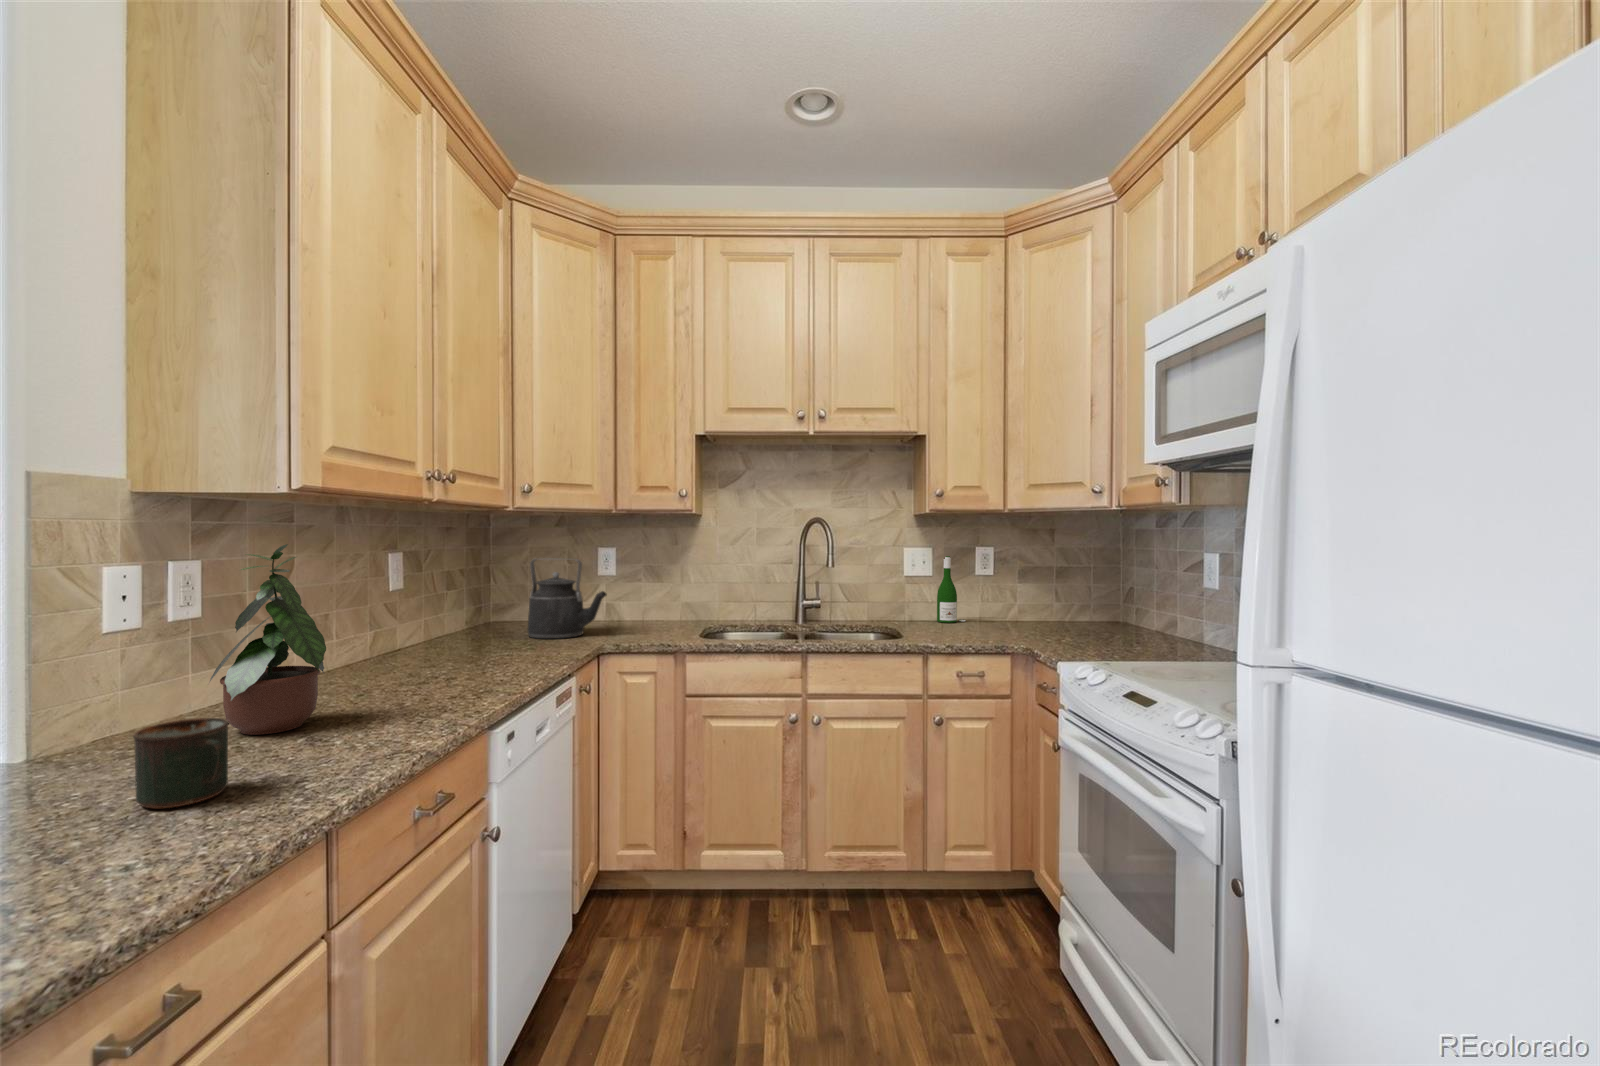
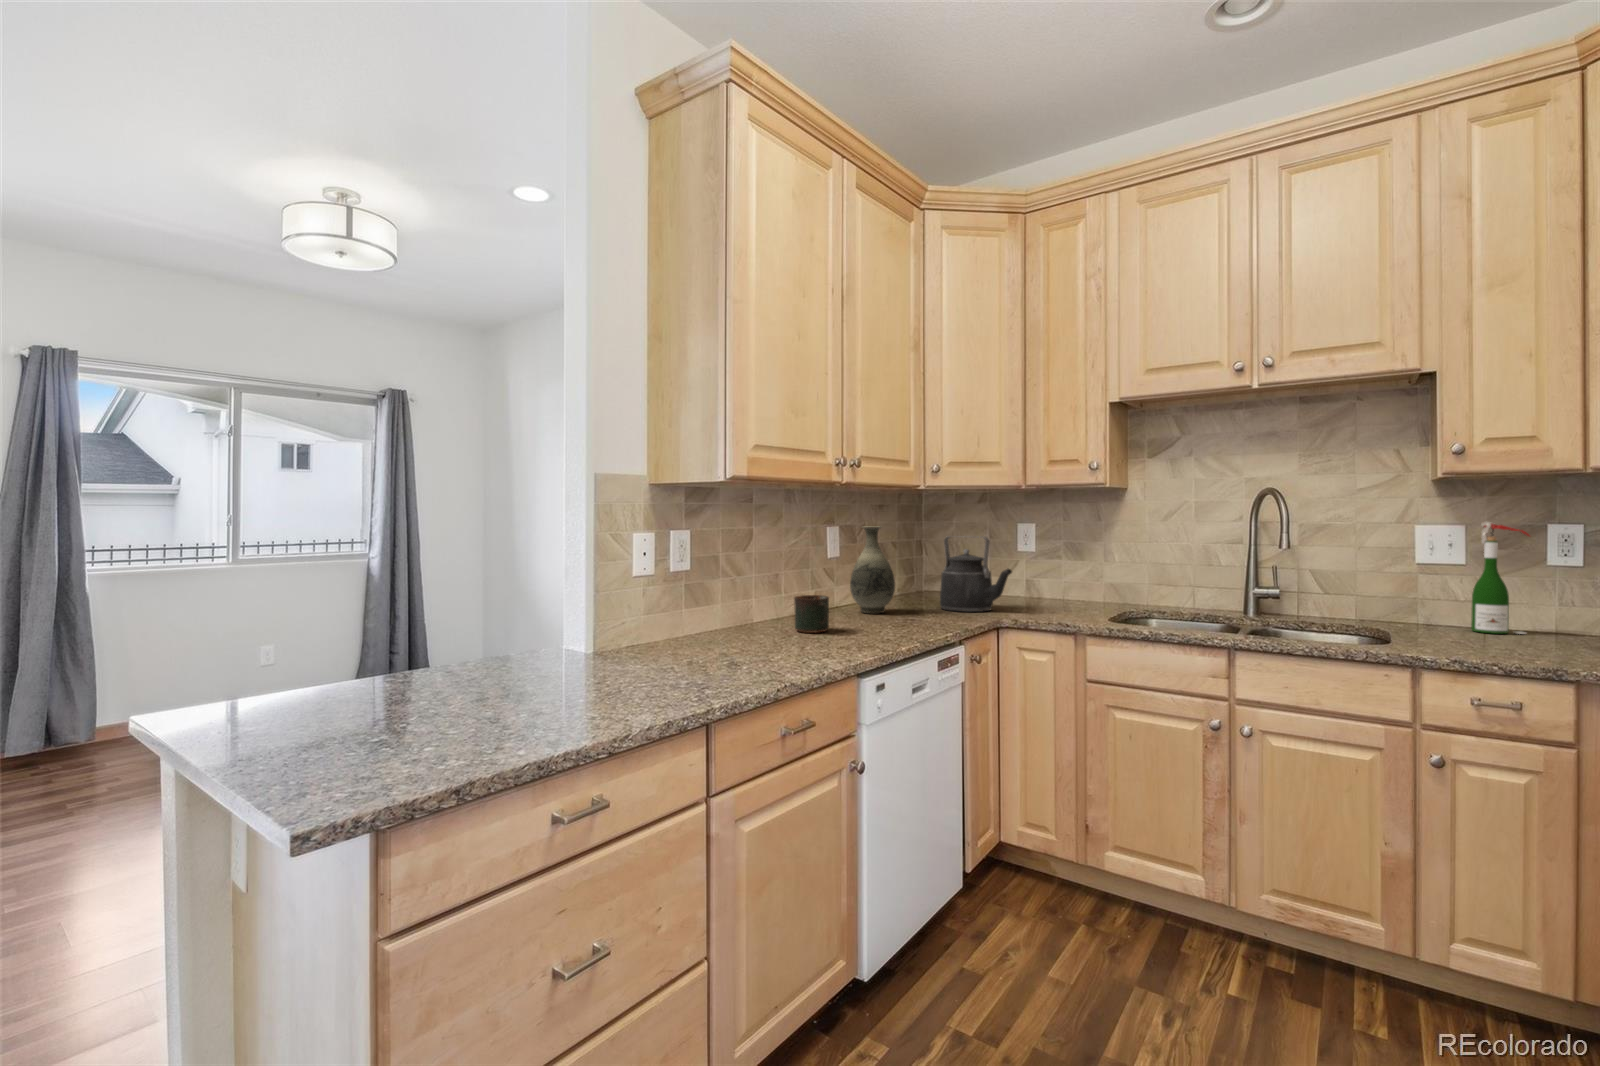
potted plant: present [210,544,326,735] -> none [669,513,753,655]
vase: none [424,550,481,650] -> present [850,527,895,613]
mug: present [133,718,229,808] -> present [794,595,829,633]

